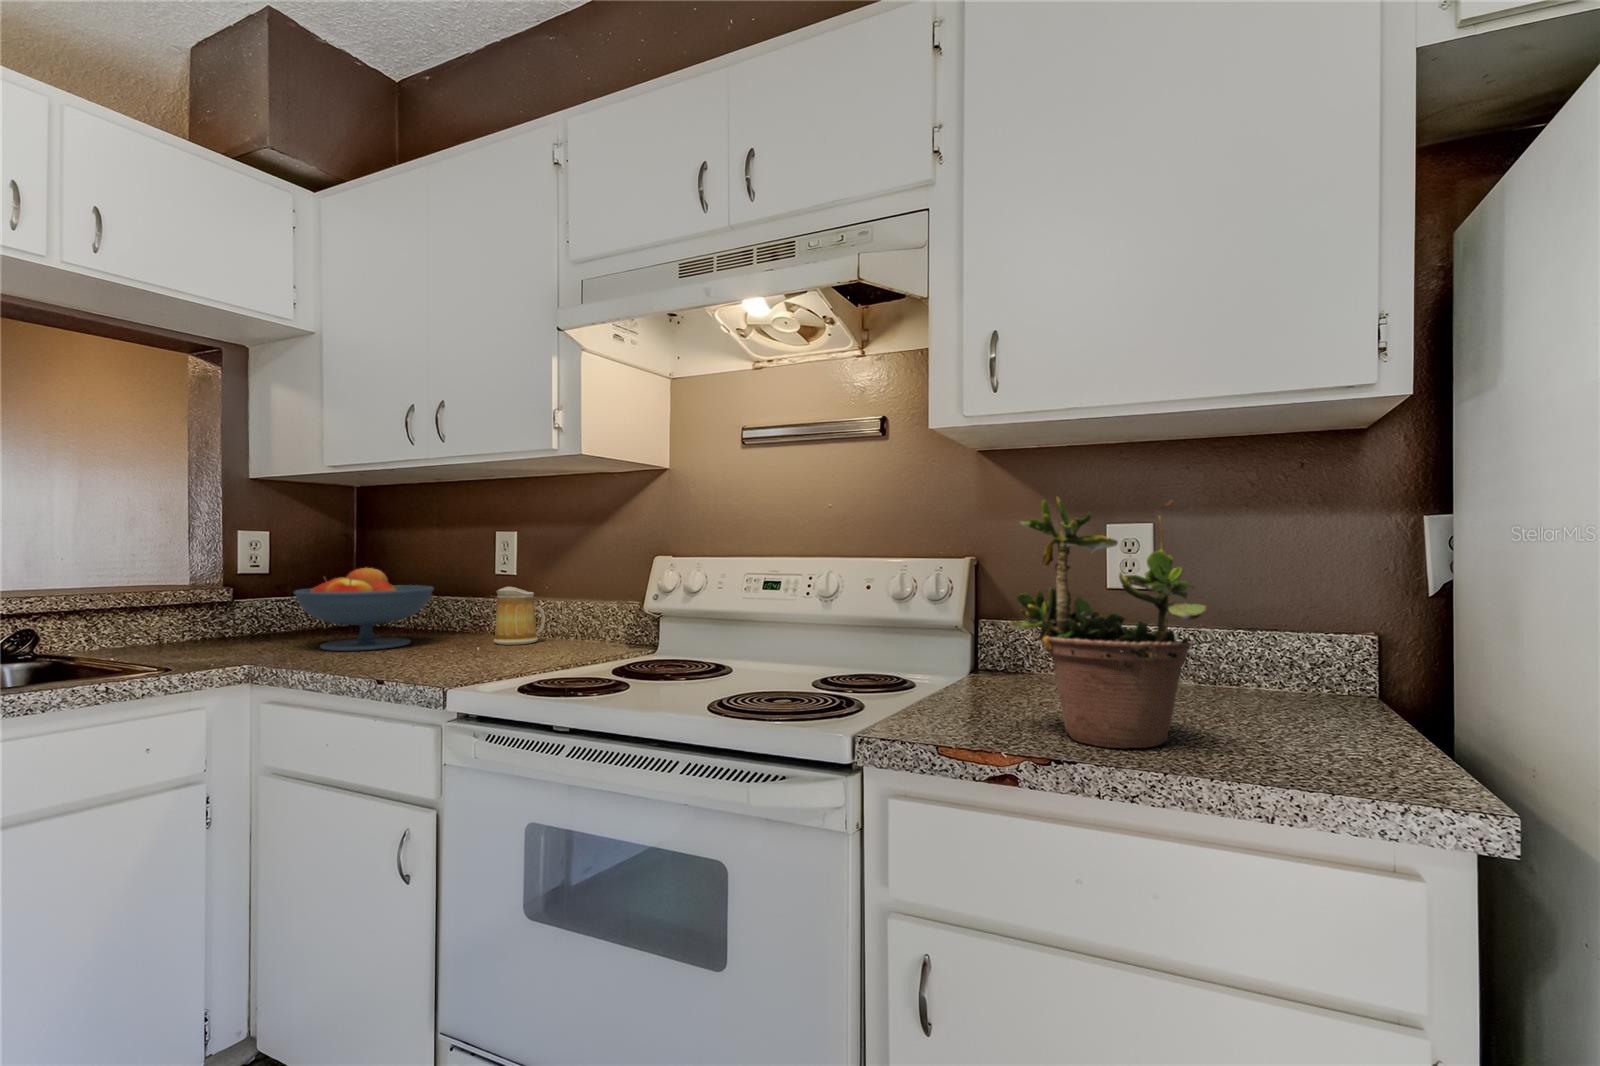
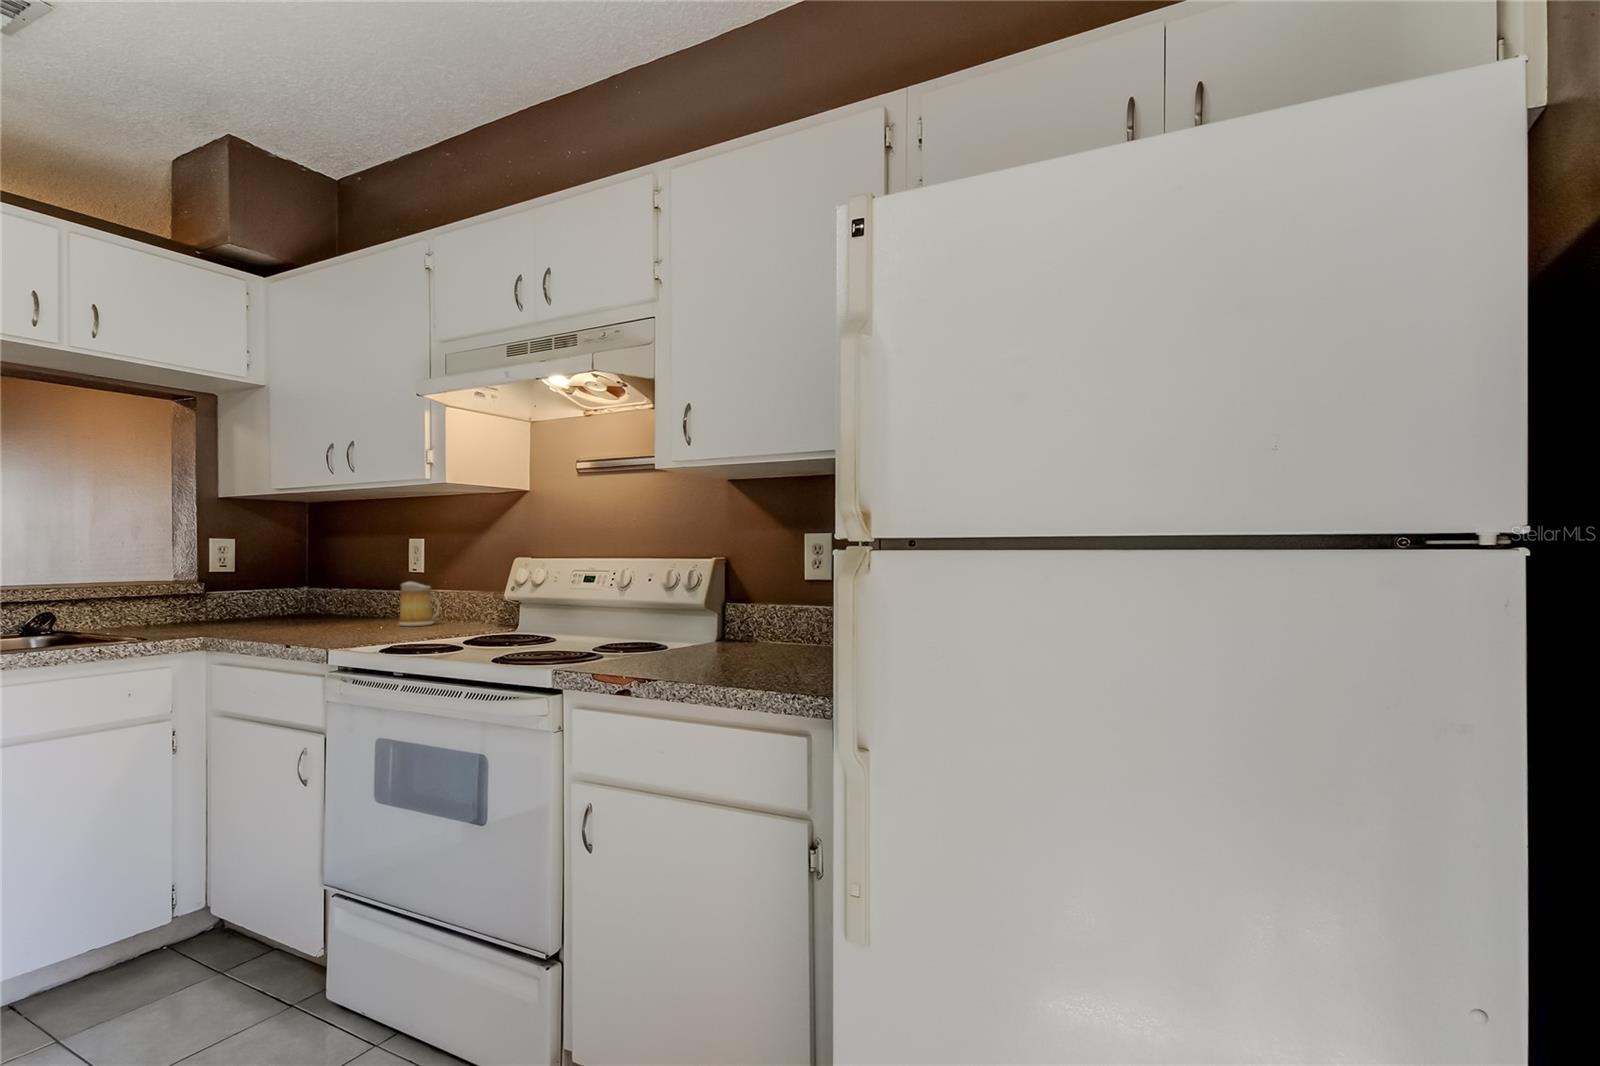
potted plant: present [1009,497,1207,748] -> none [655,506,758,675]
fruit bowl: present [294,568,434,651] -> none [244,567,354,629]

